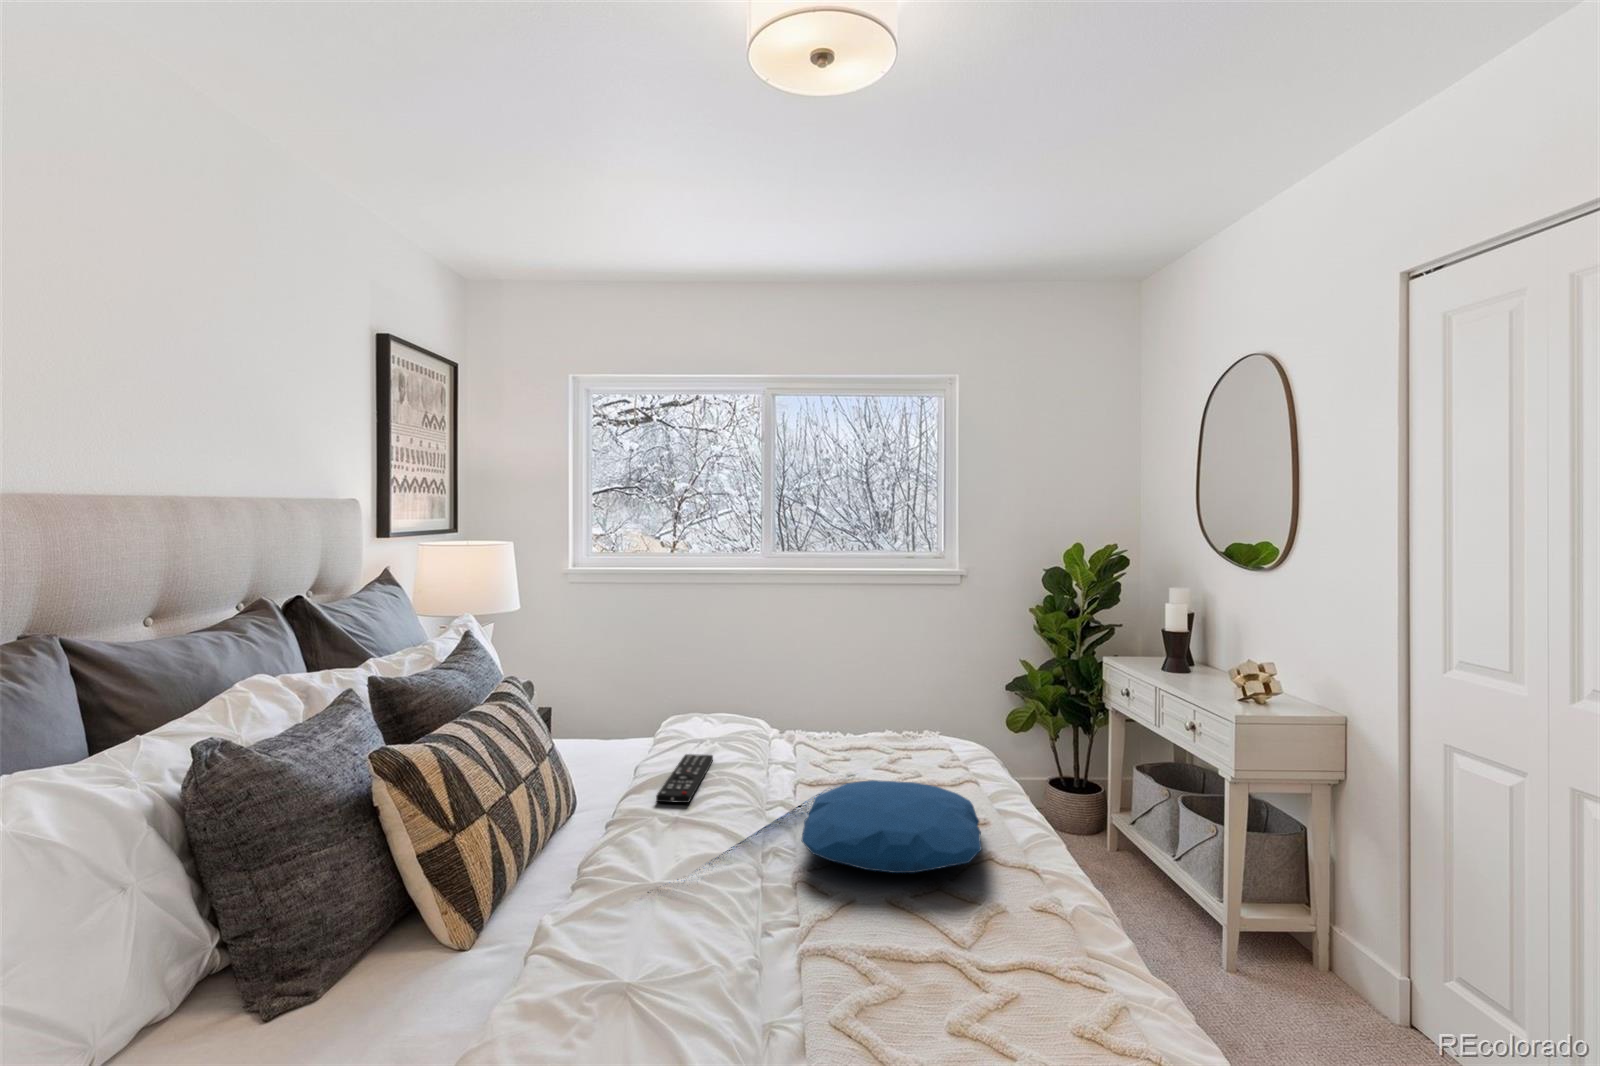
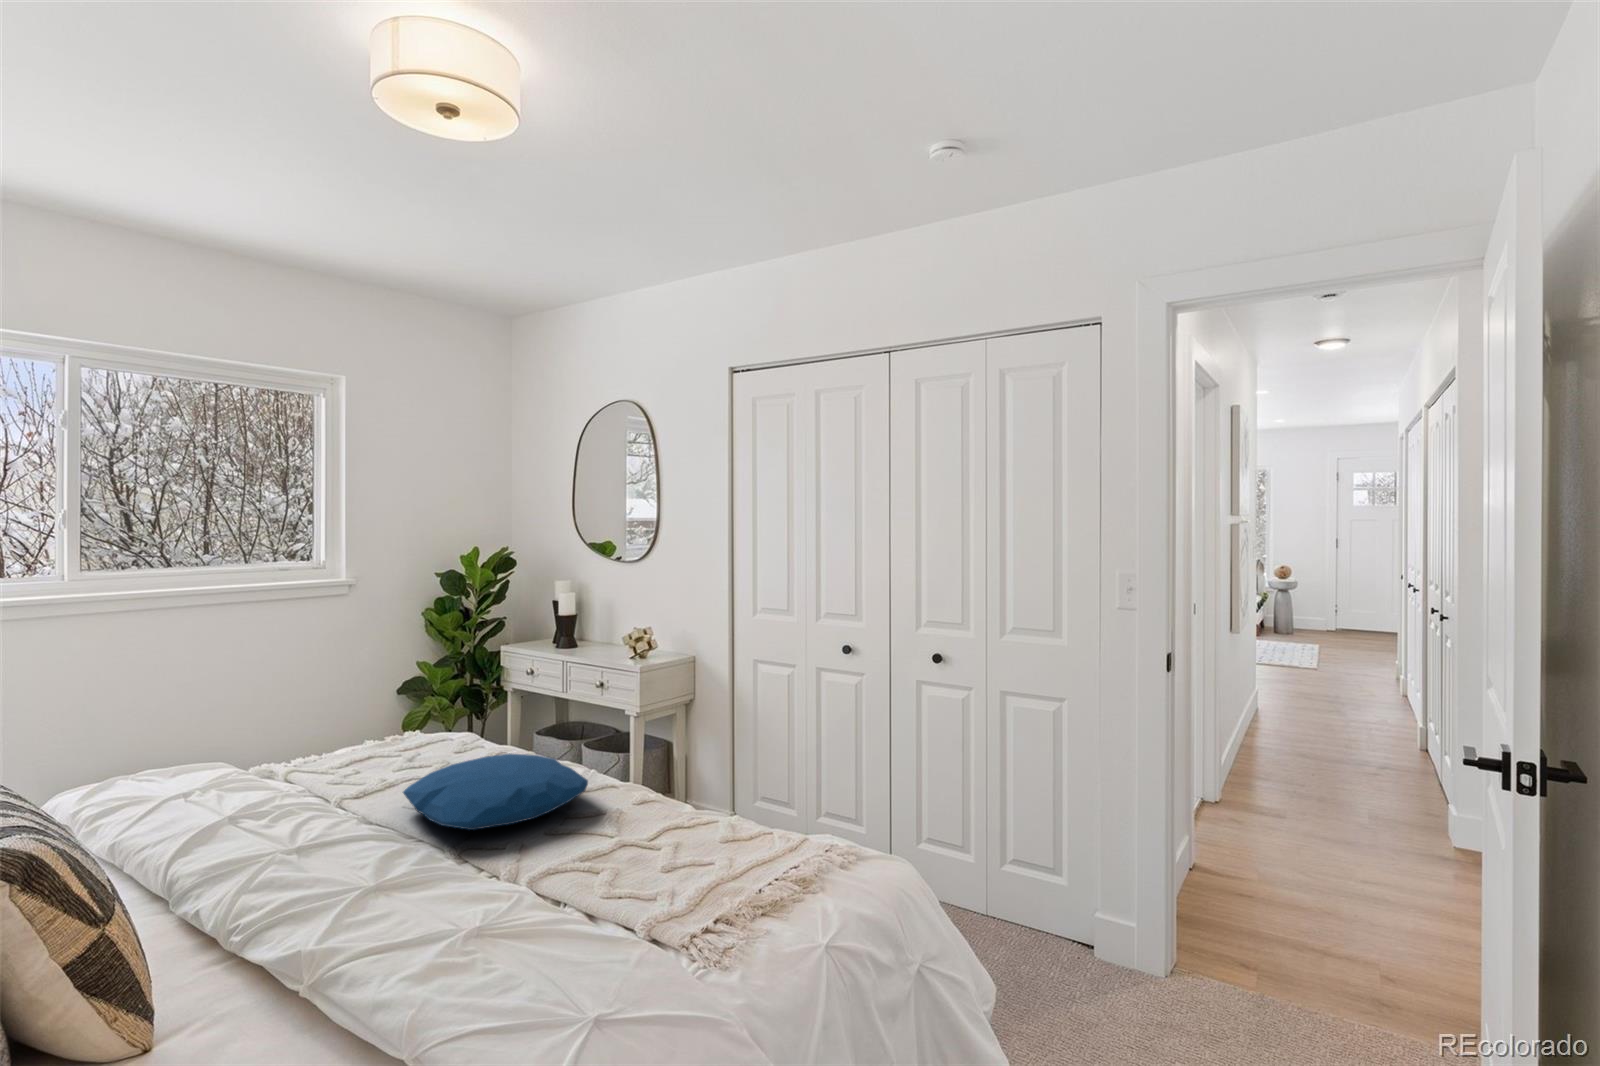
remote control: present [656,754,713,803] -> none [183,798,265,853]

